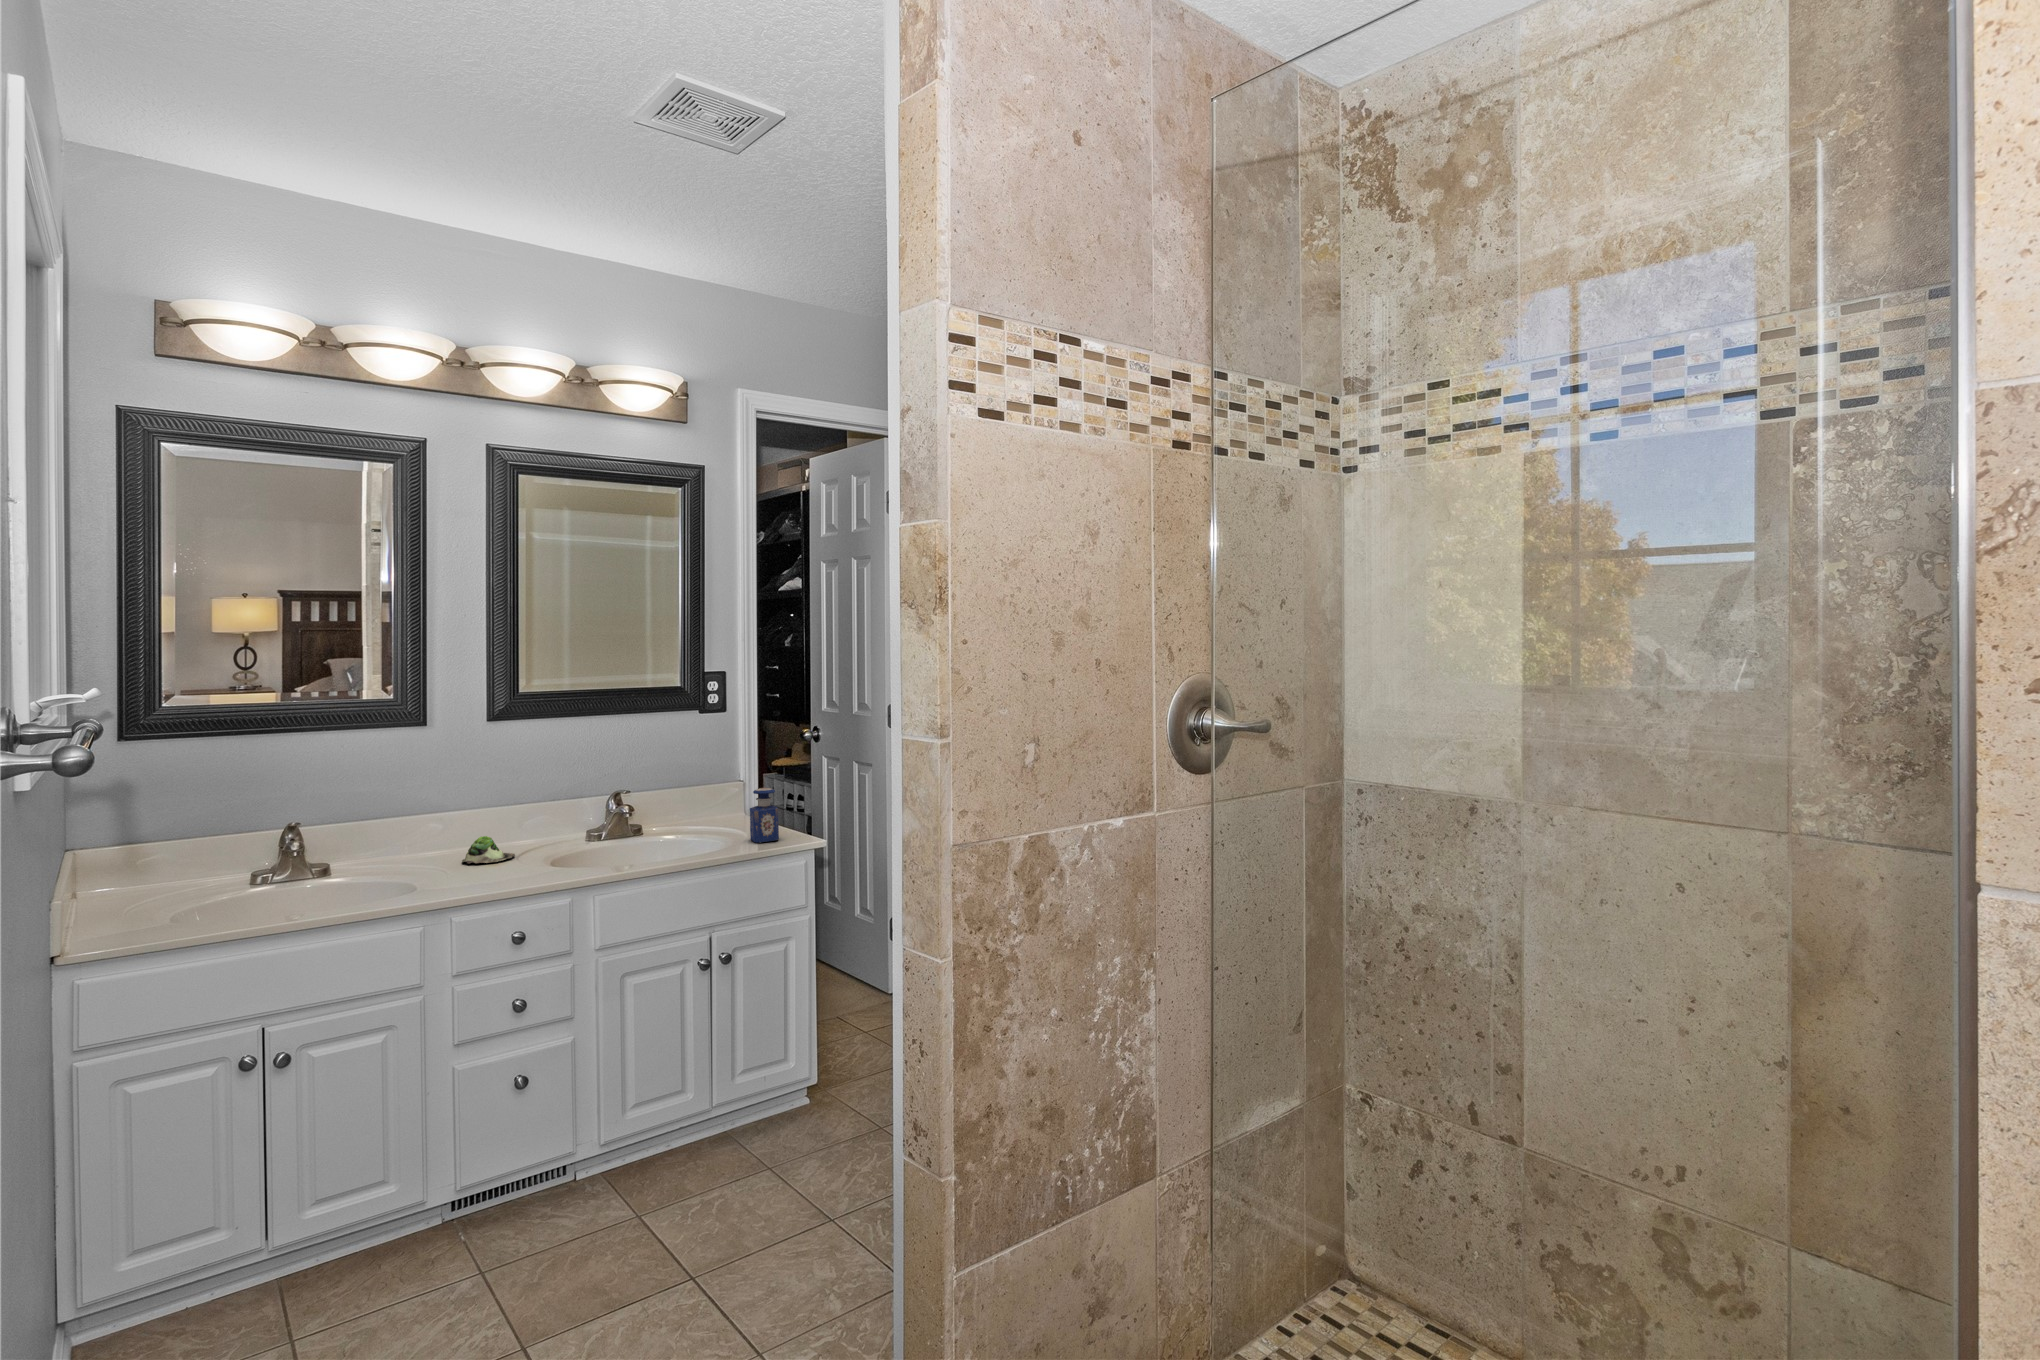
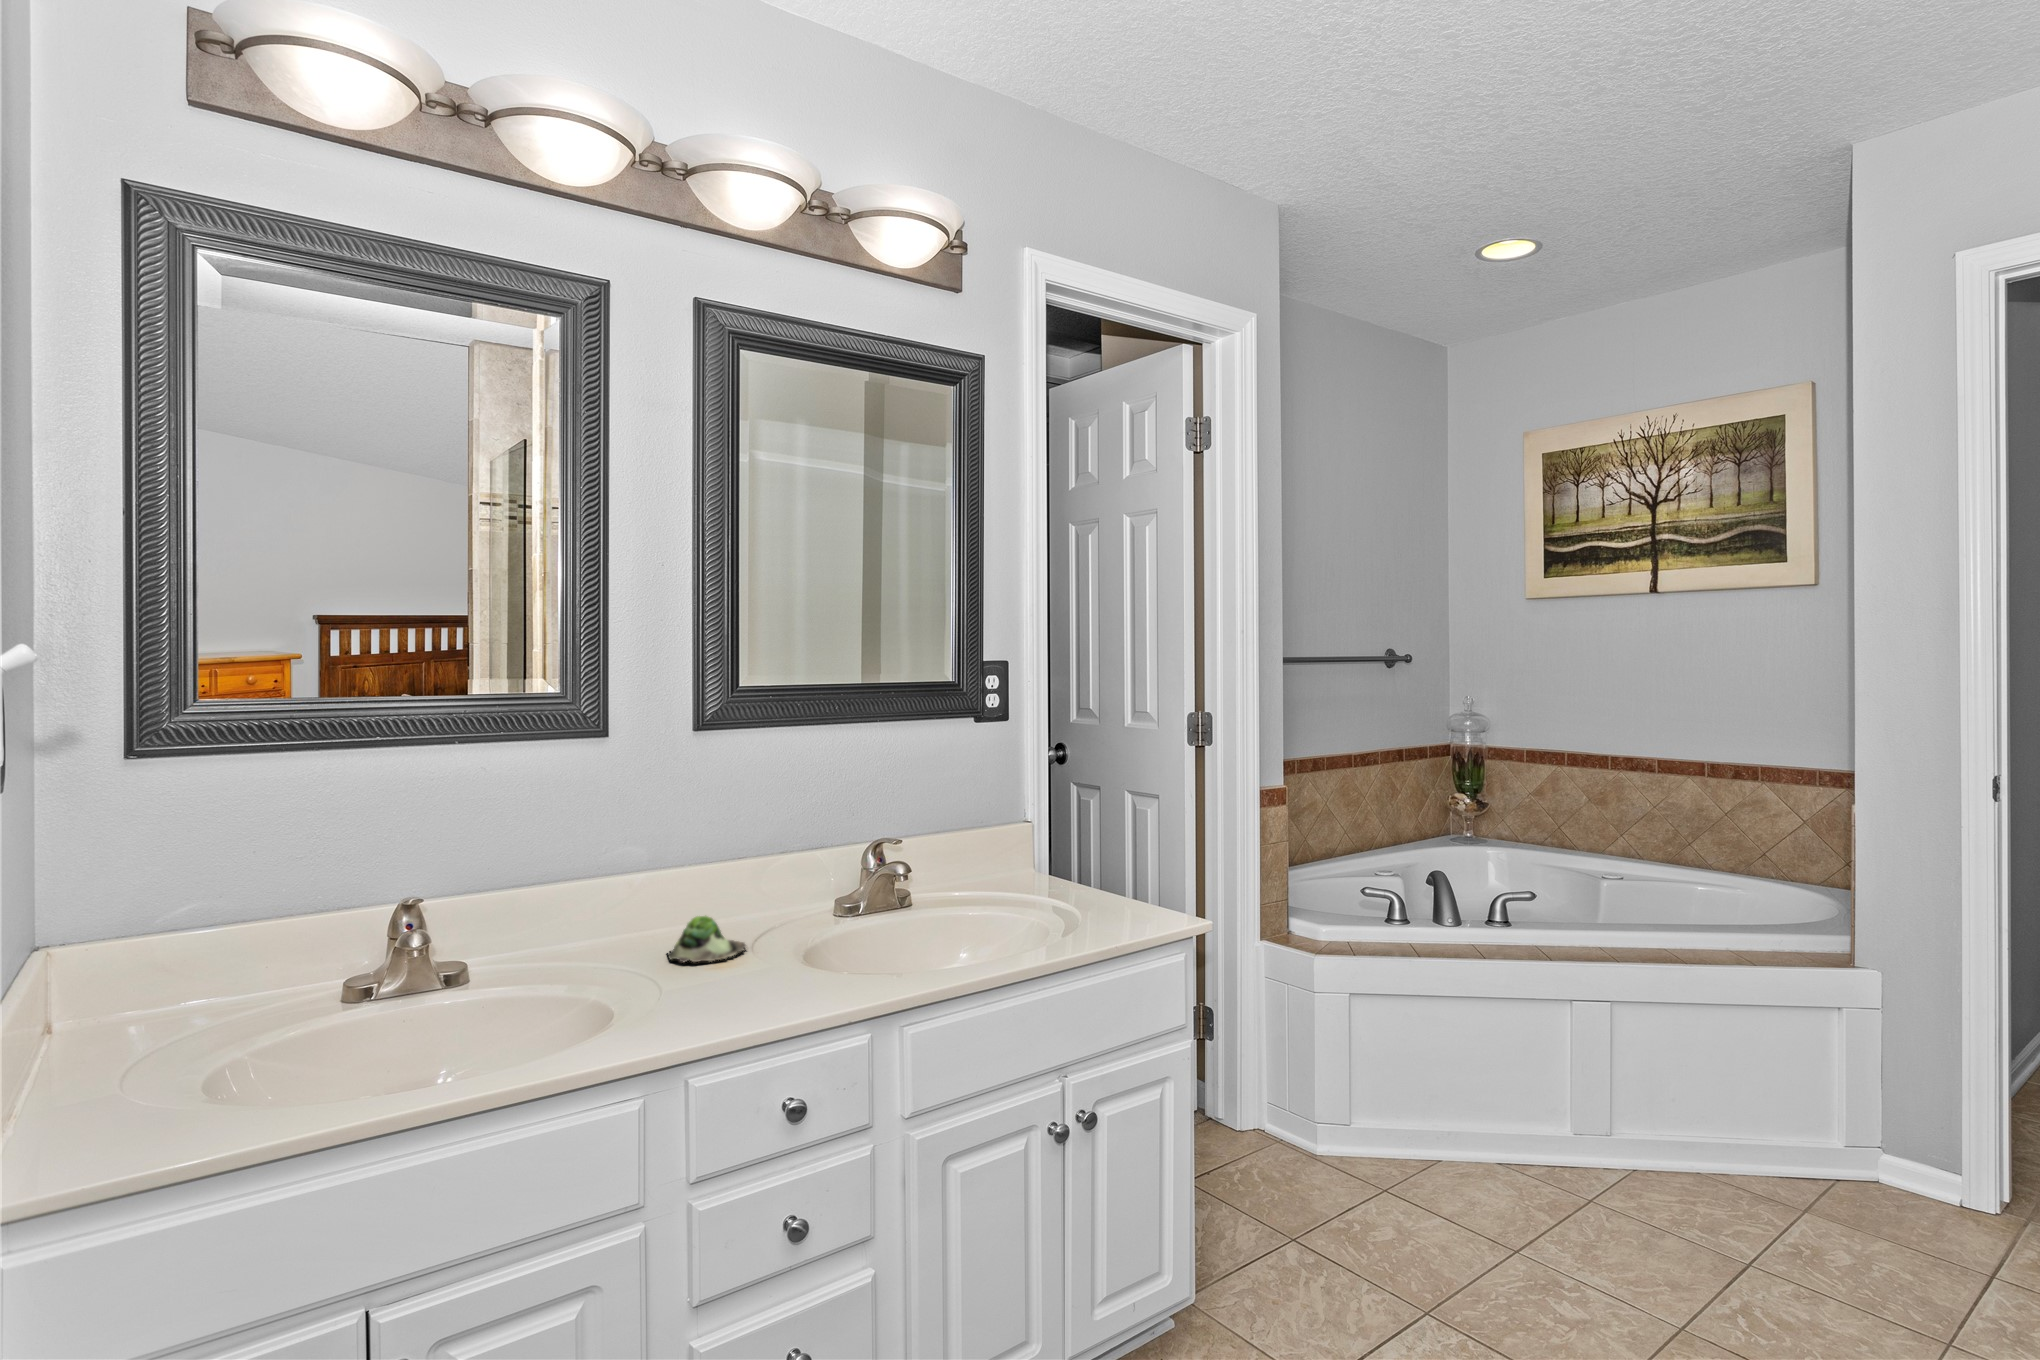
perfume bottle: present [750,788,779,842] -> none [1081,835,1126,921]

